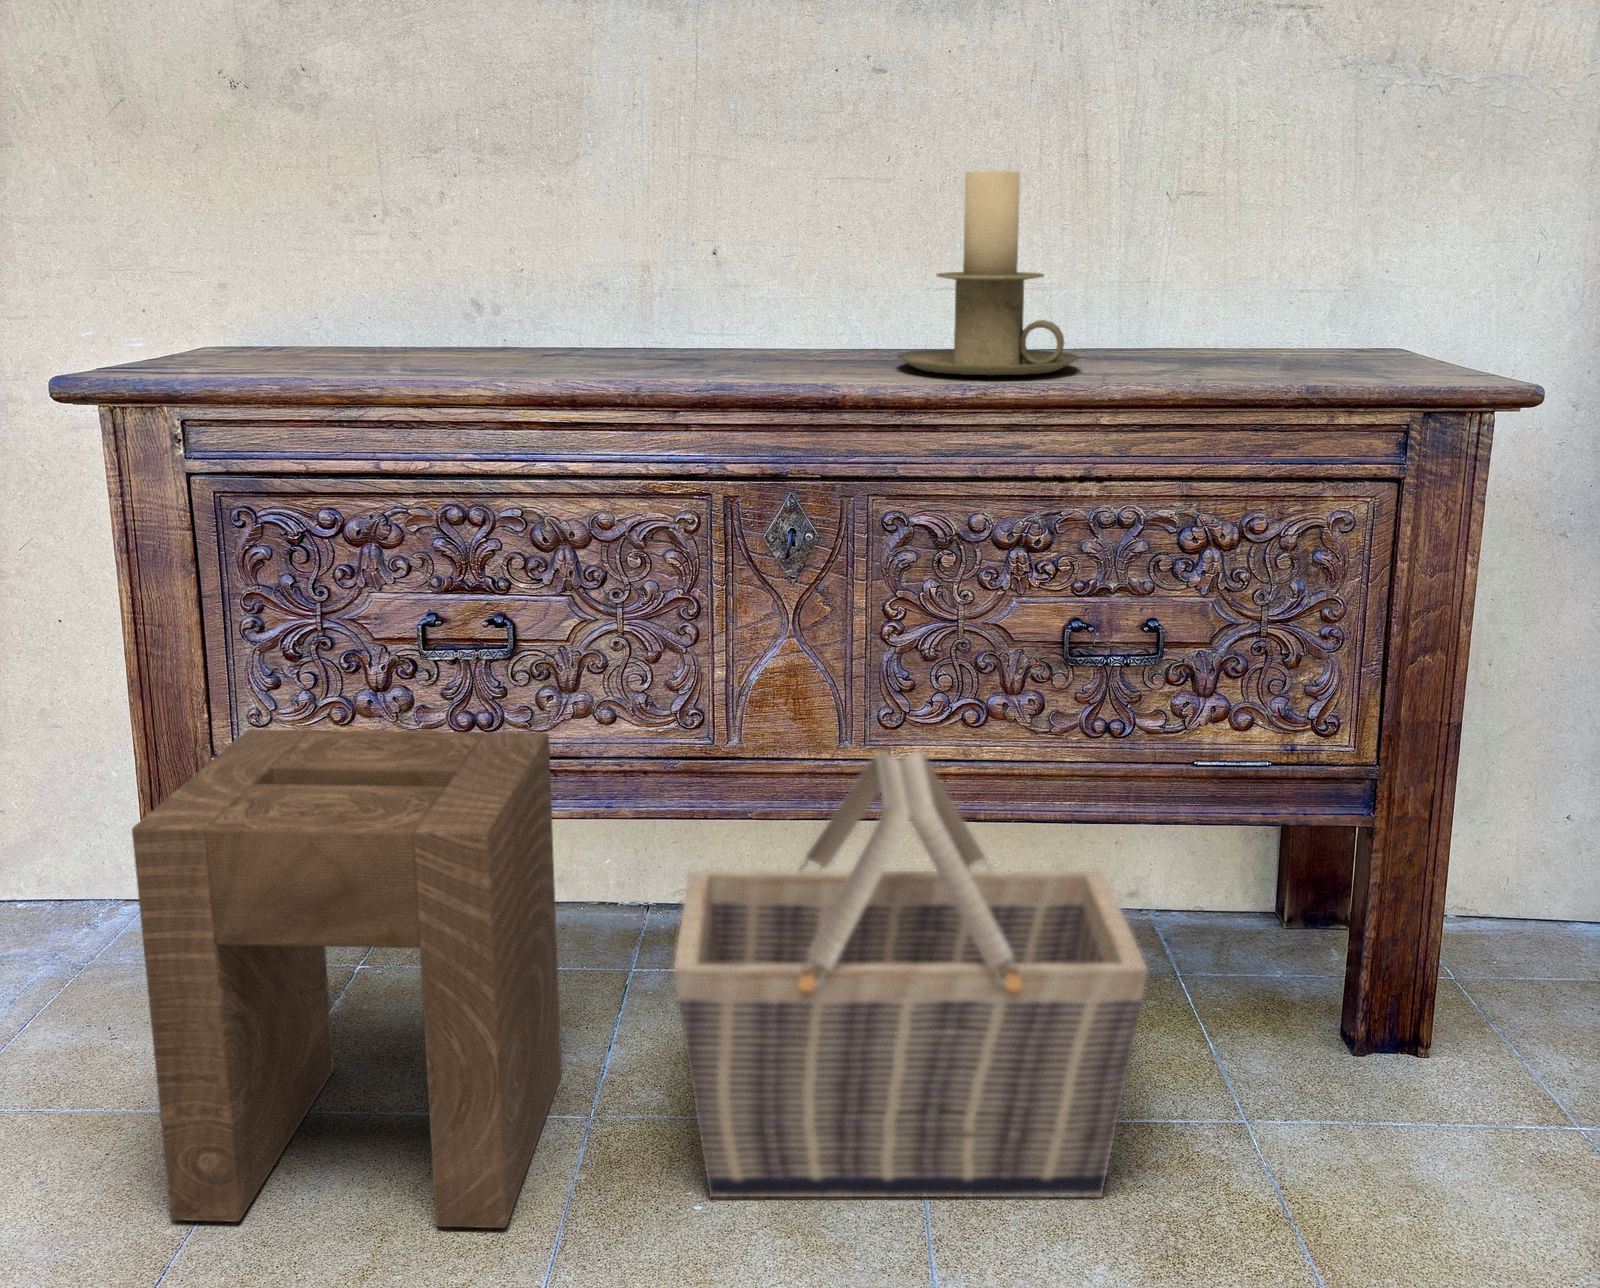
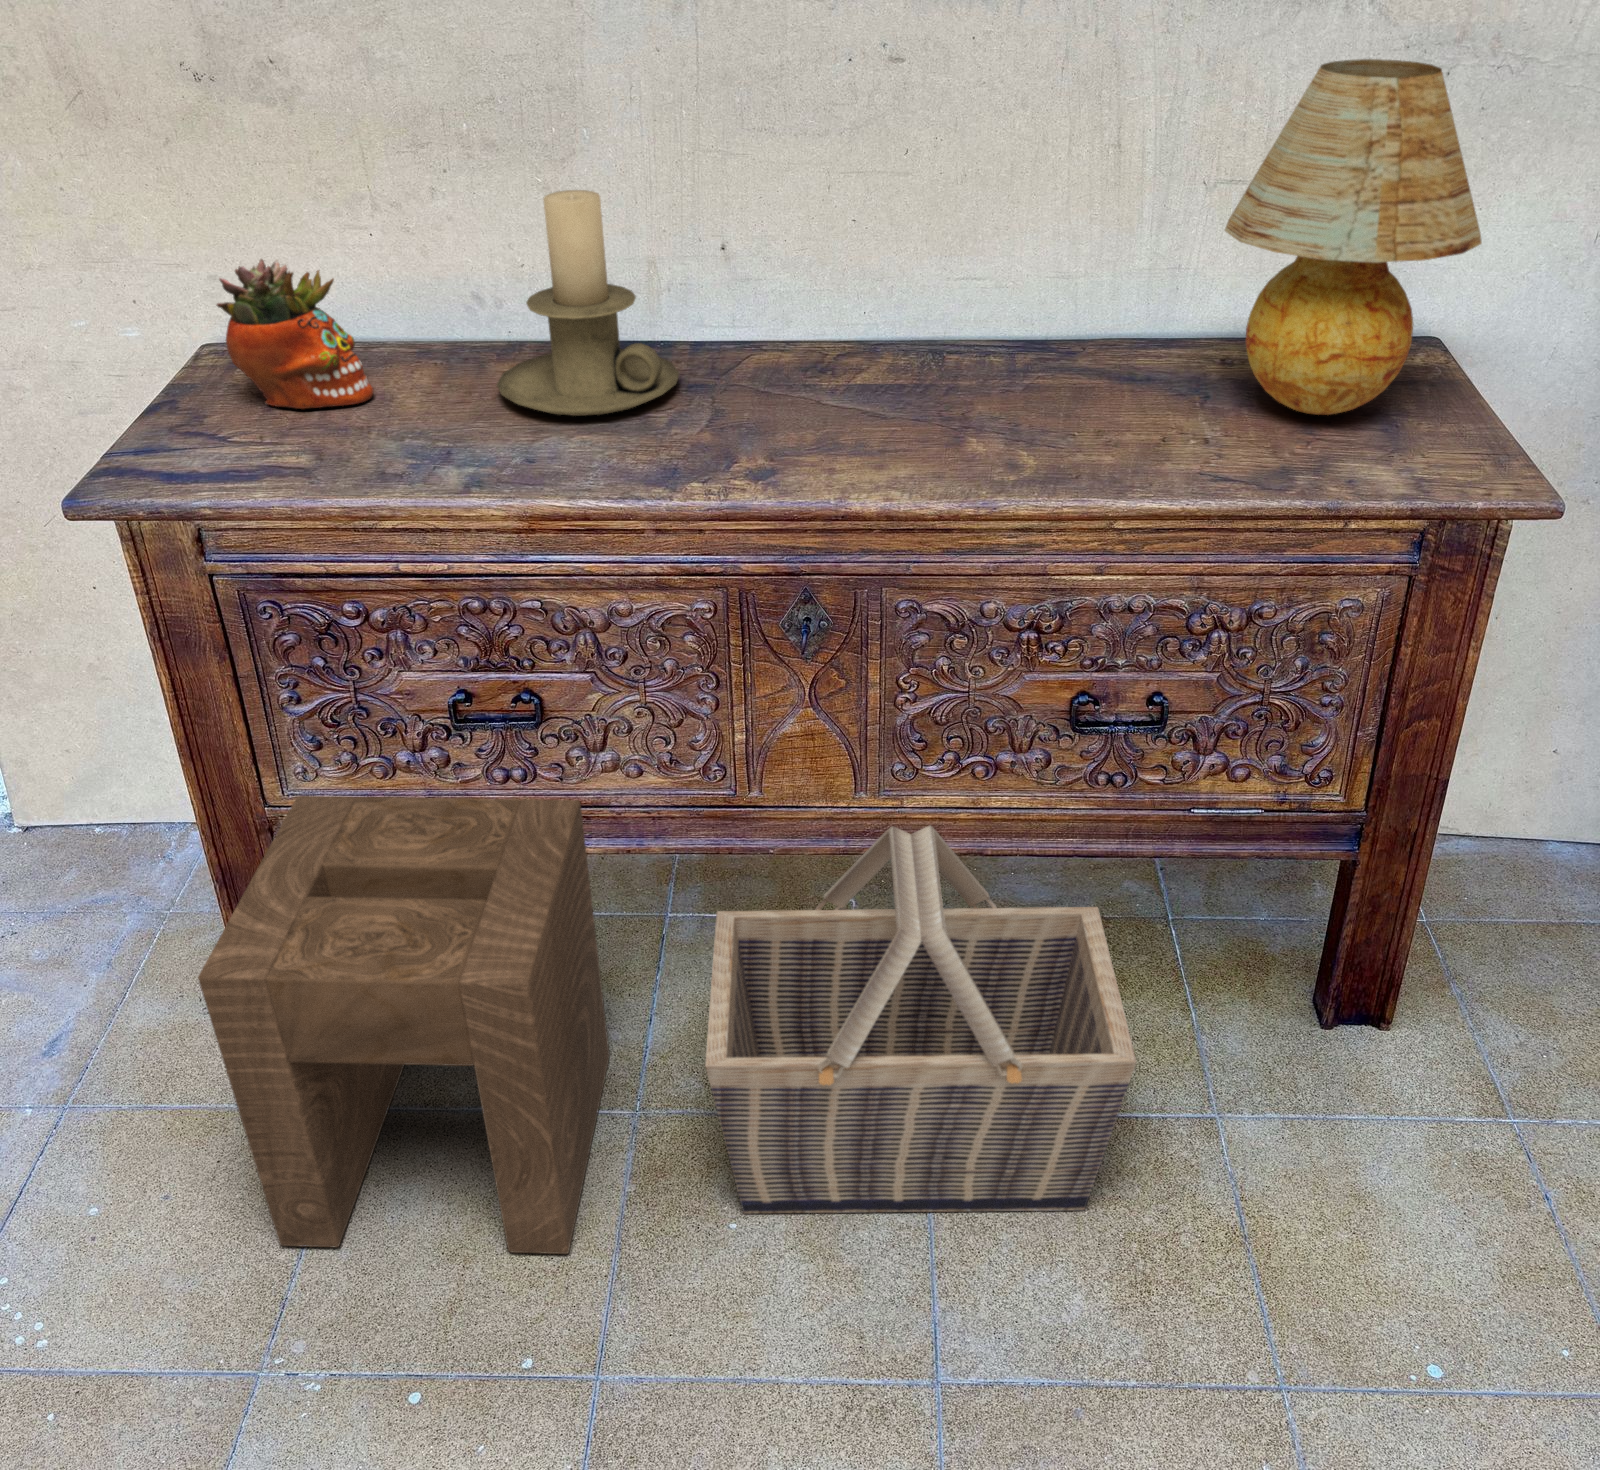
table lamp: none [1190,39,1431,371] -> present [1225,59,1482,415]
candle holder: present [897,169,1080,375] -> present [497,190,679,416]
succulent planter: none [224,228,367,365] -> present [217,259,373,409]

